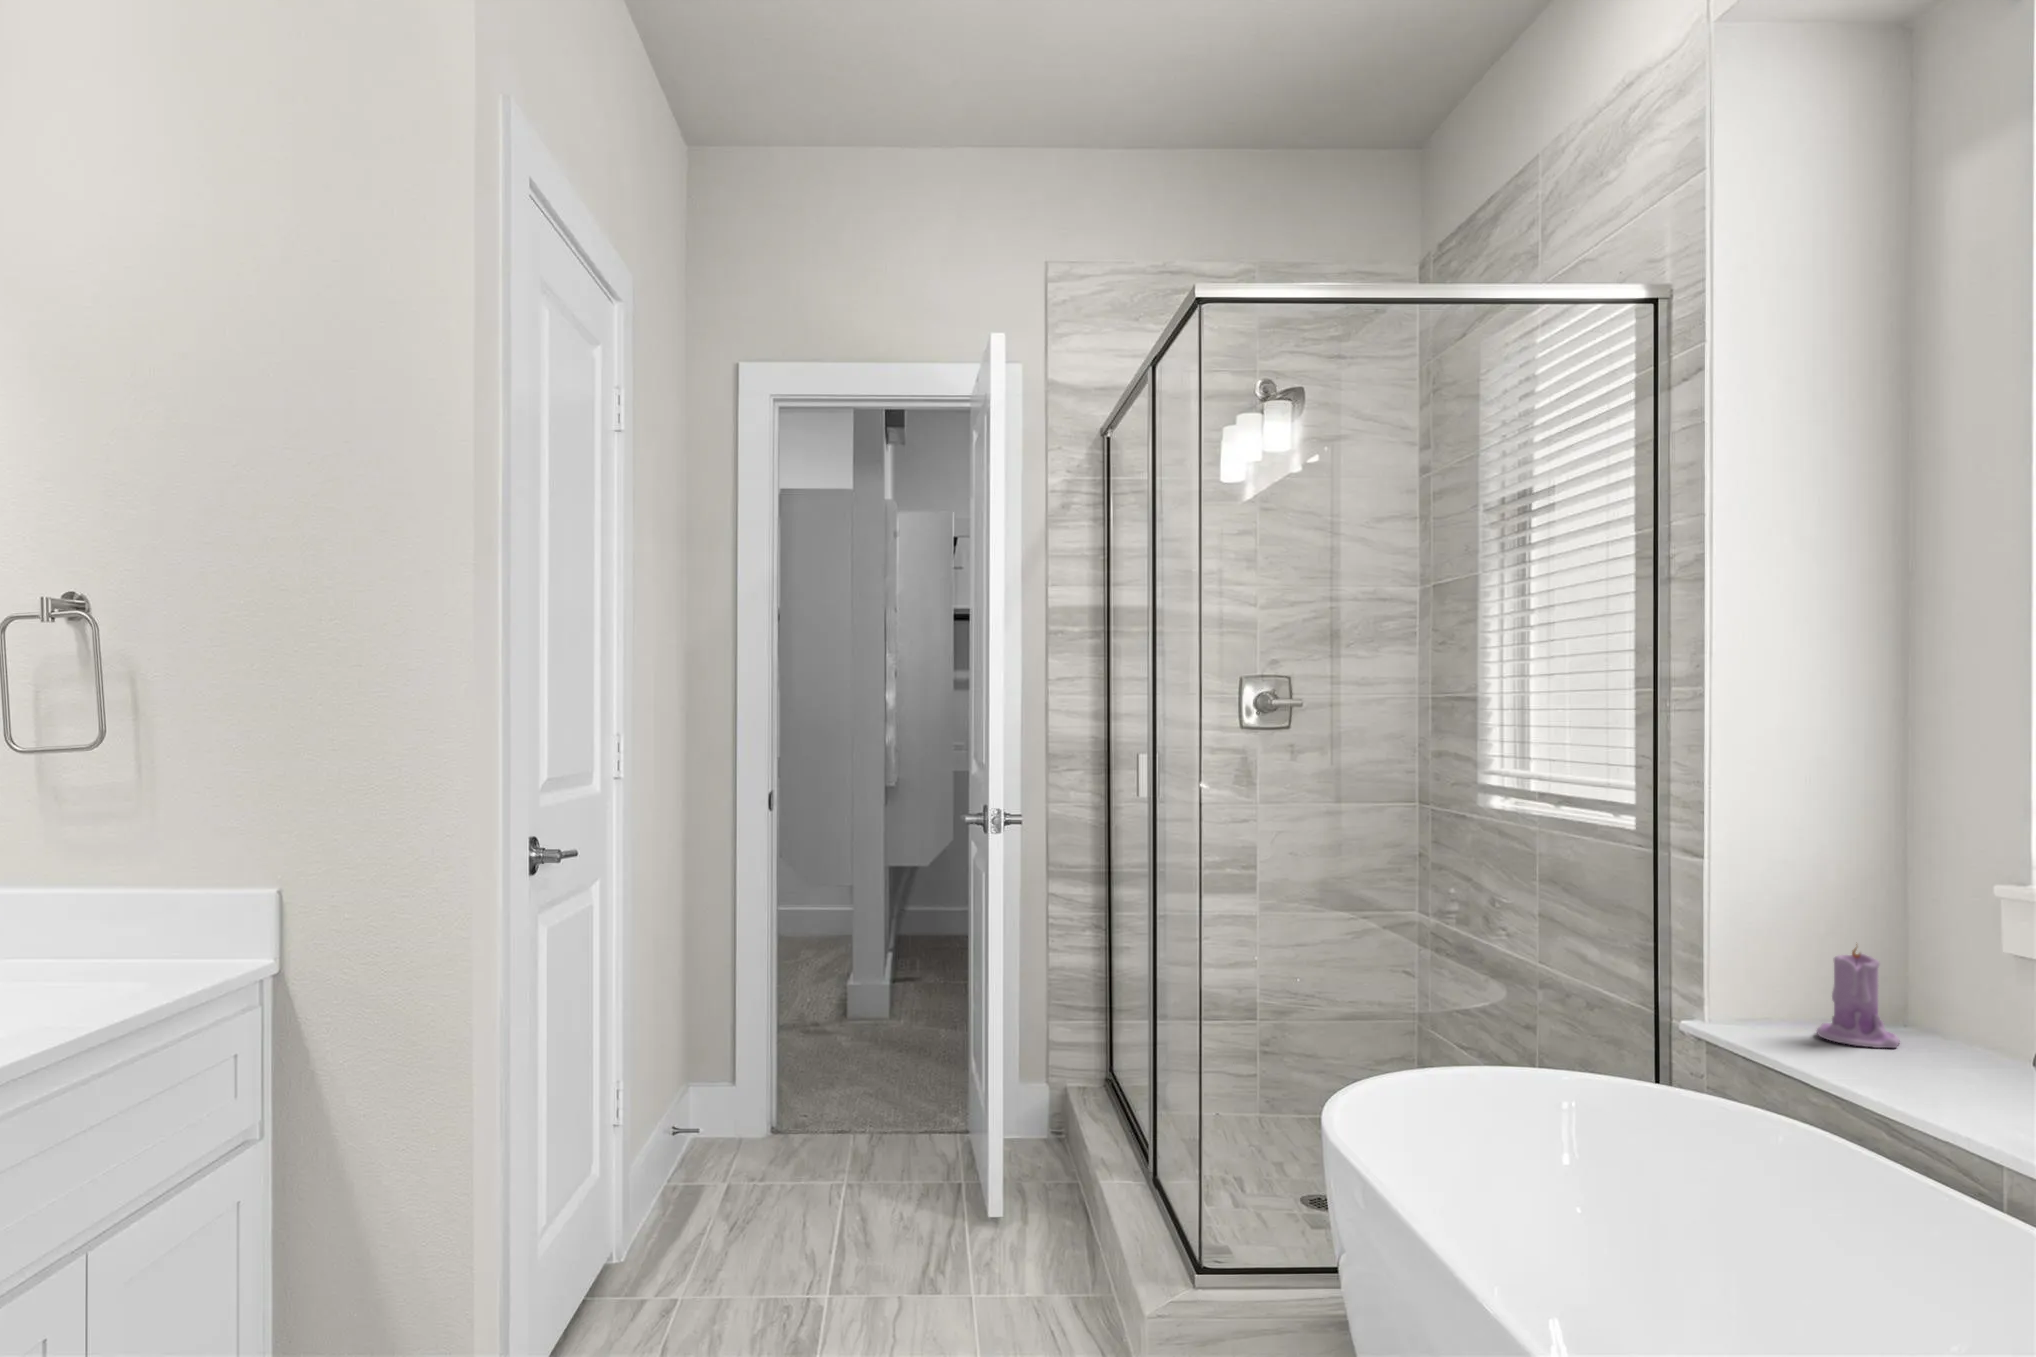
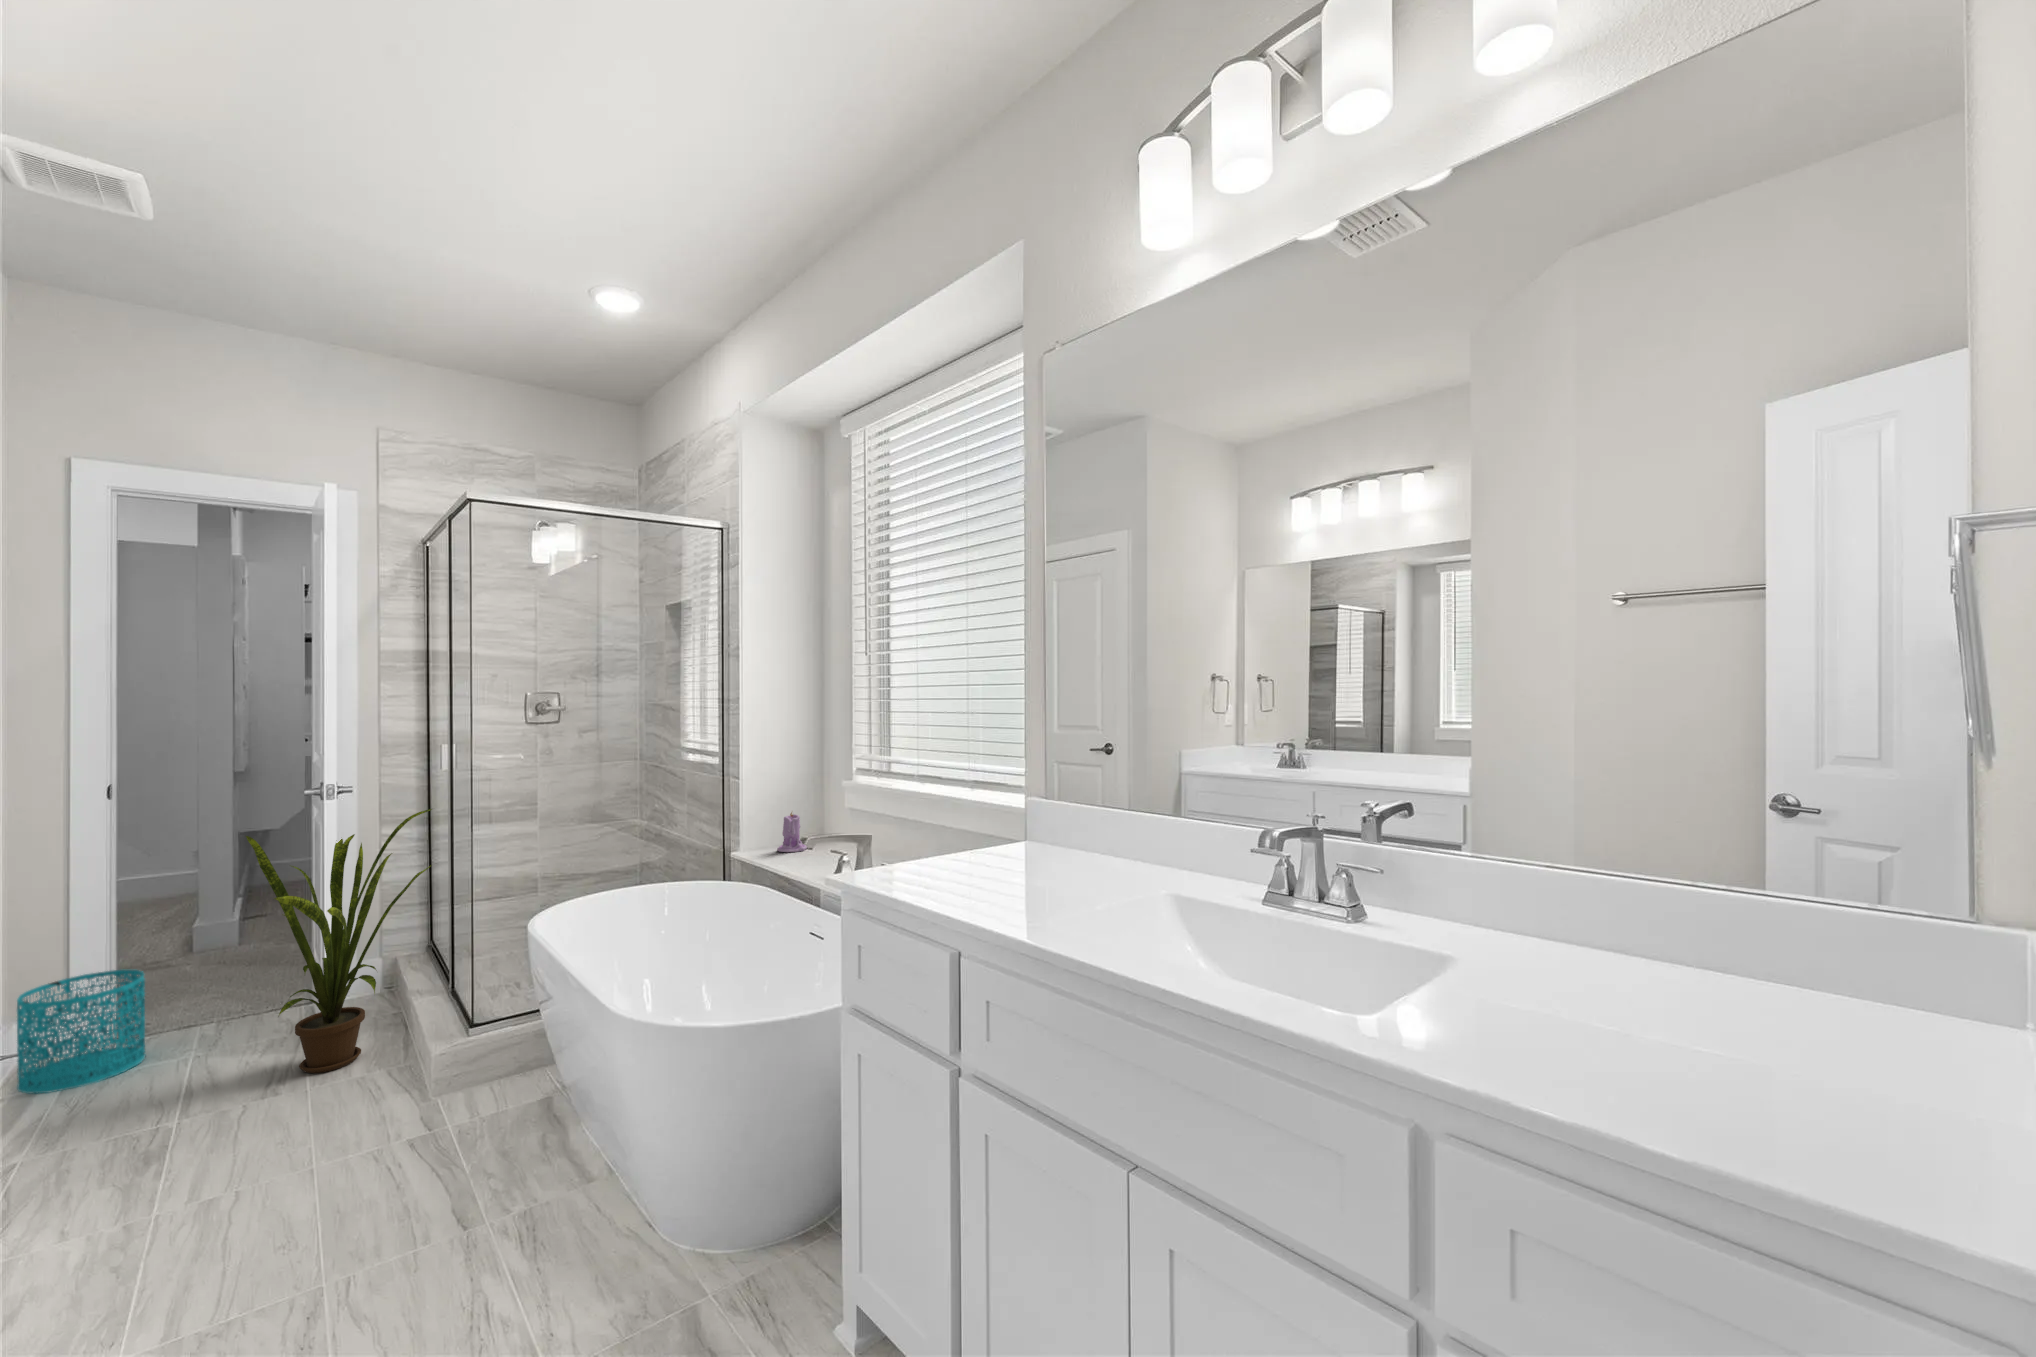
house plant: none [901,860,1133,1267] -> present [246,809,432,1073]
wastebasket: none [688,1039,800,1194] -> present [17,970,145,1094]

